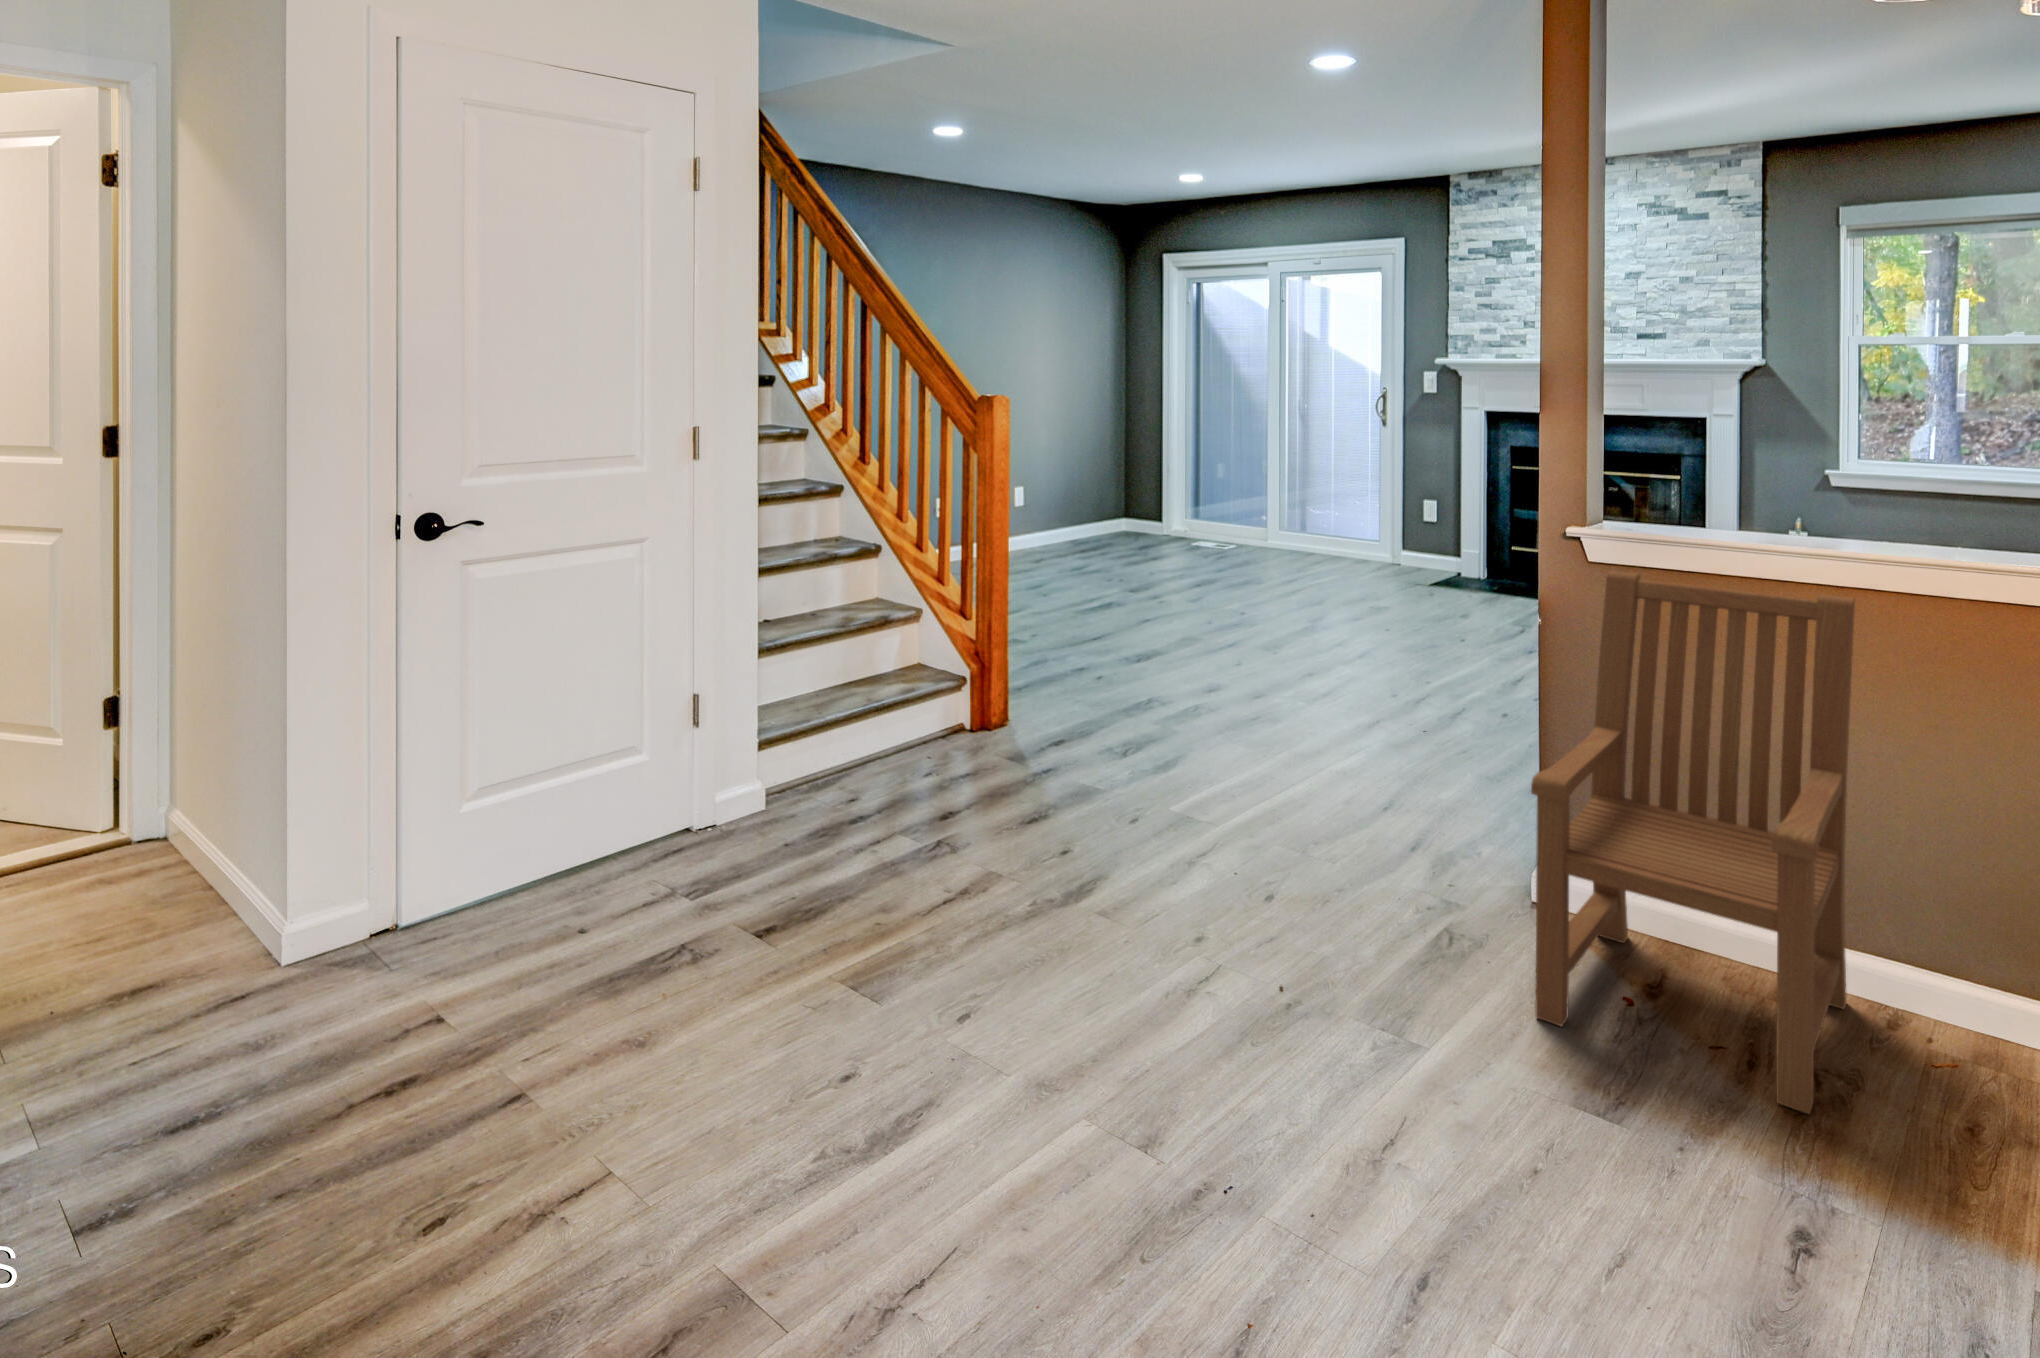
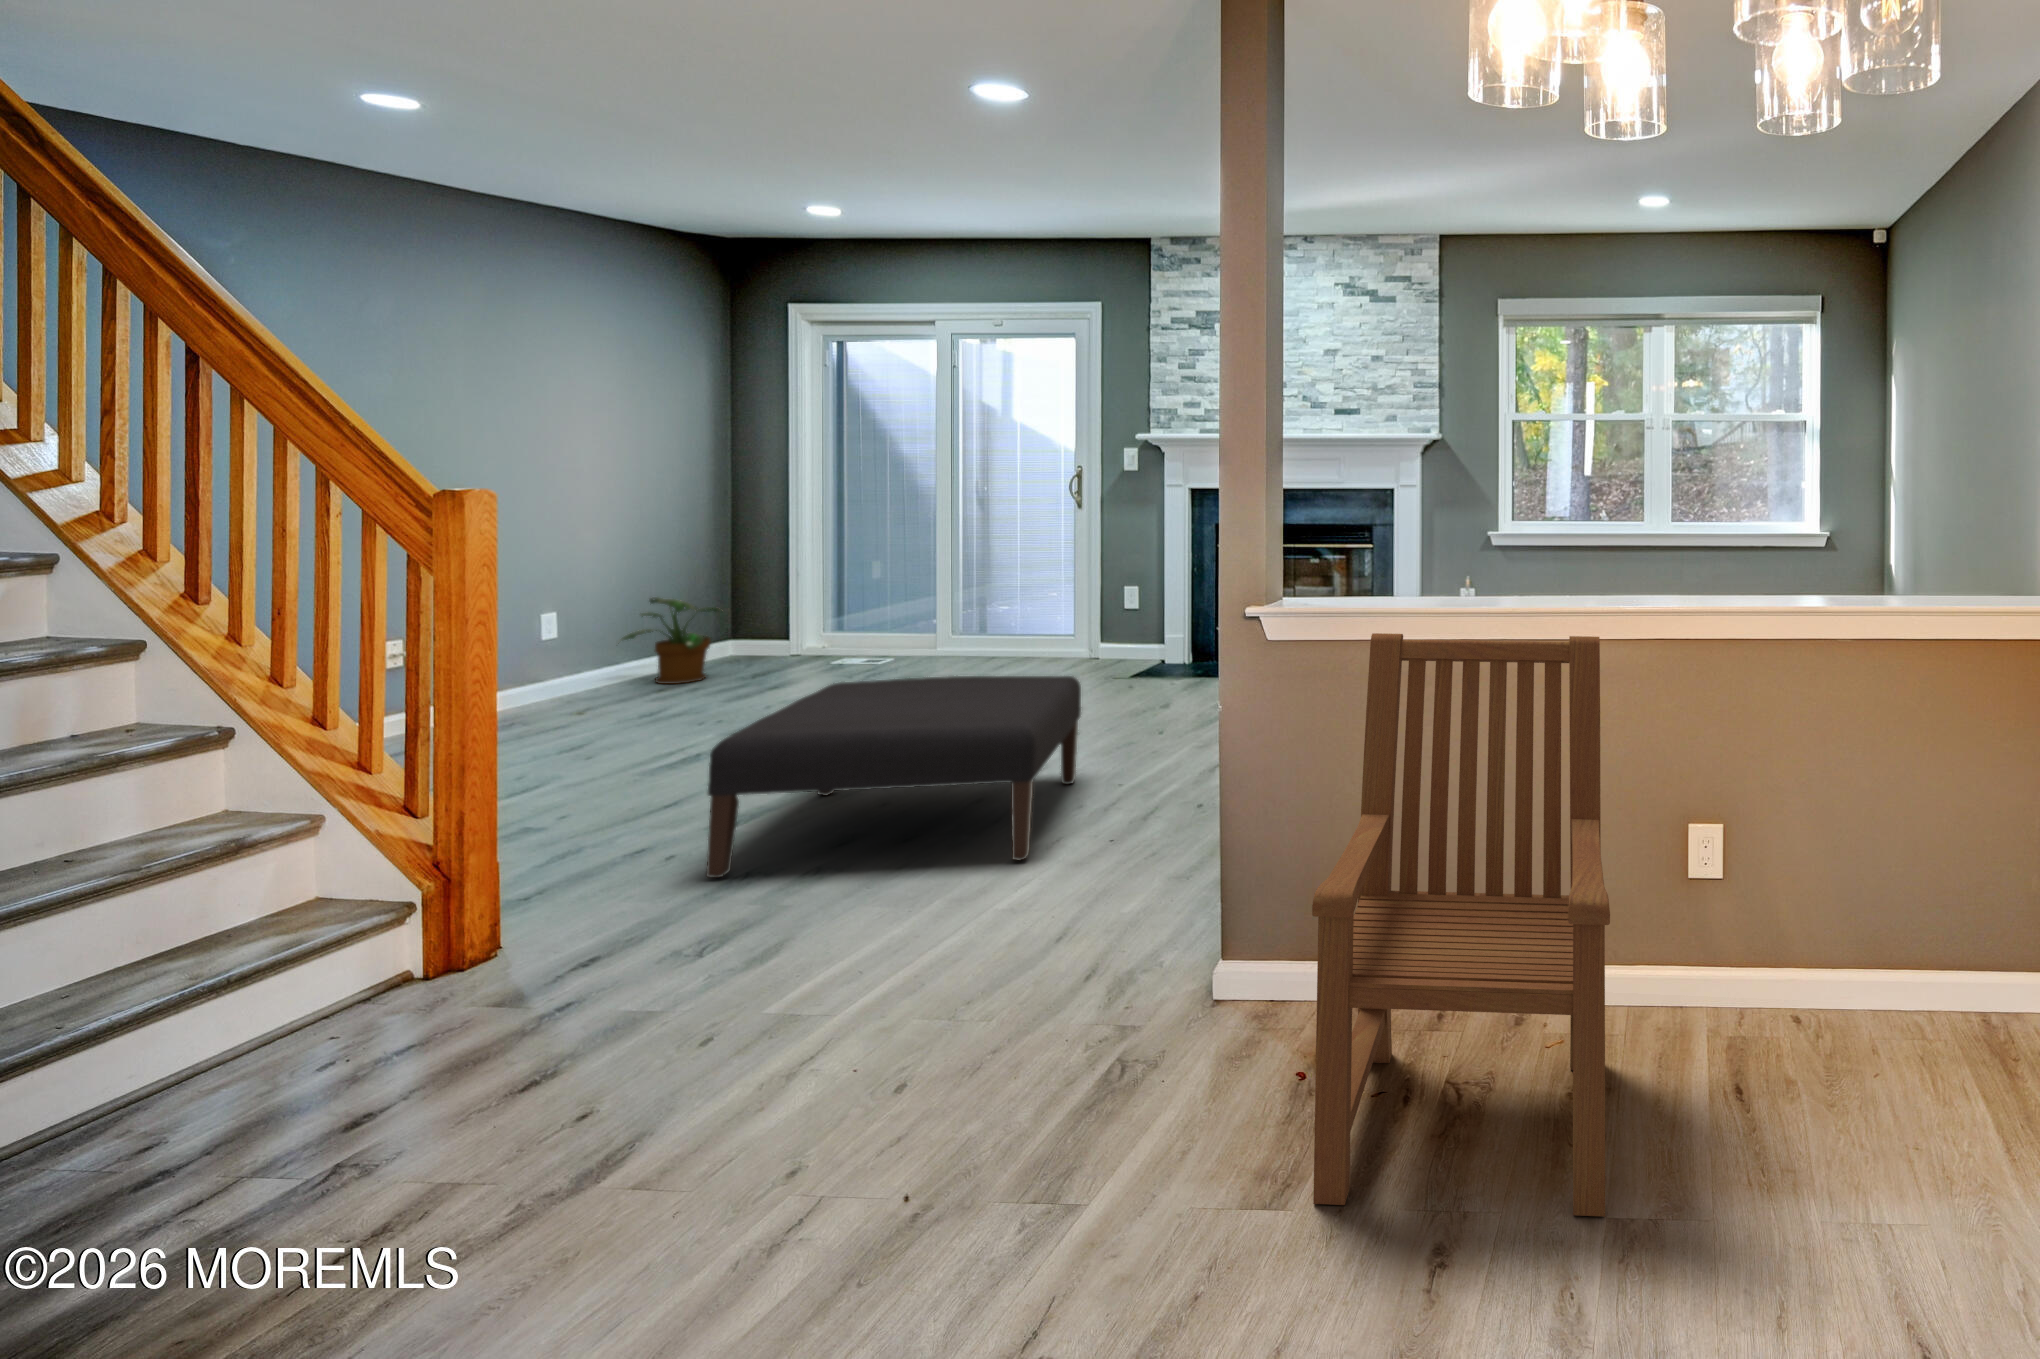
potted plant: none [1055,483,1120,549] -> present [622,598,719,684]
ottoman: none [1116,562,1381,720] -> present [707,676,1081,878]

